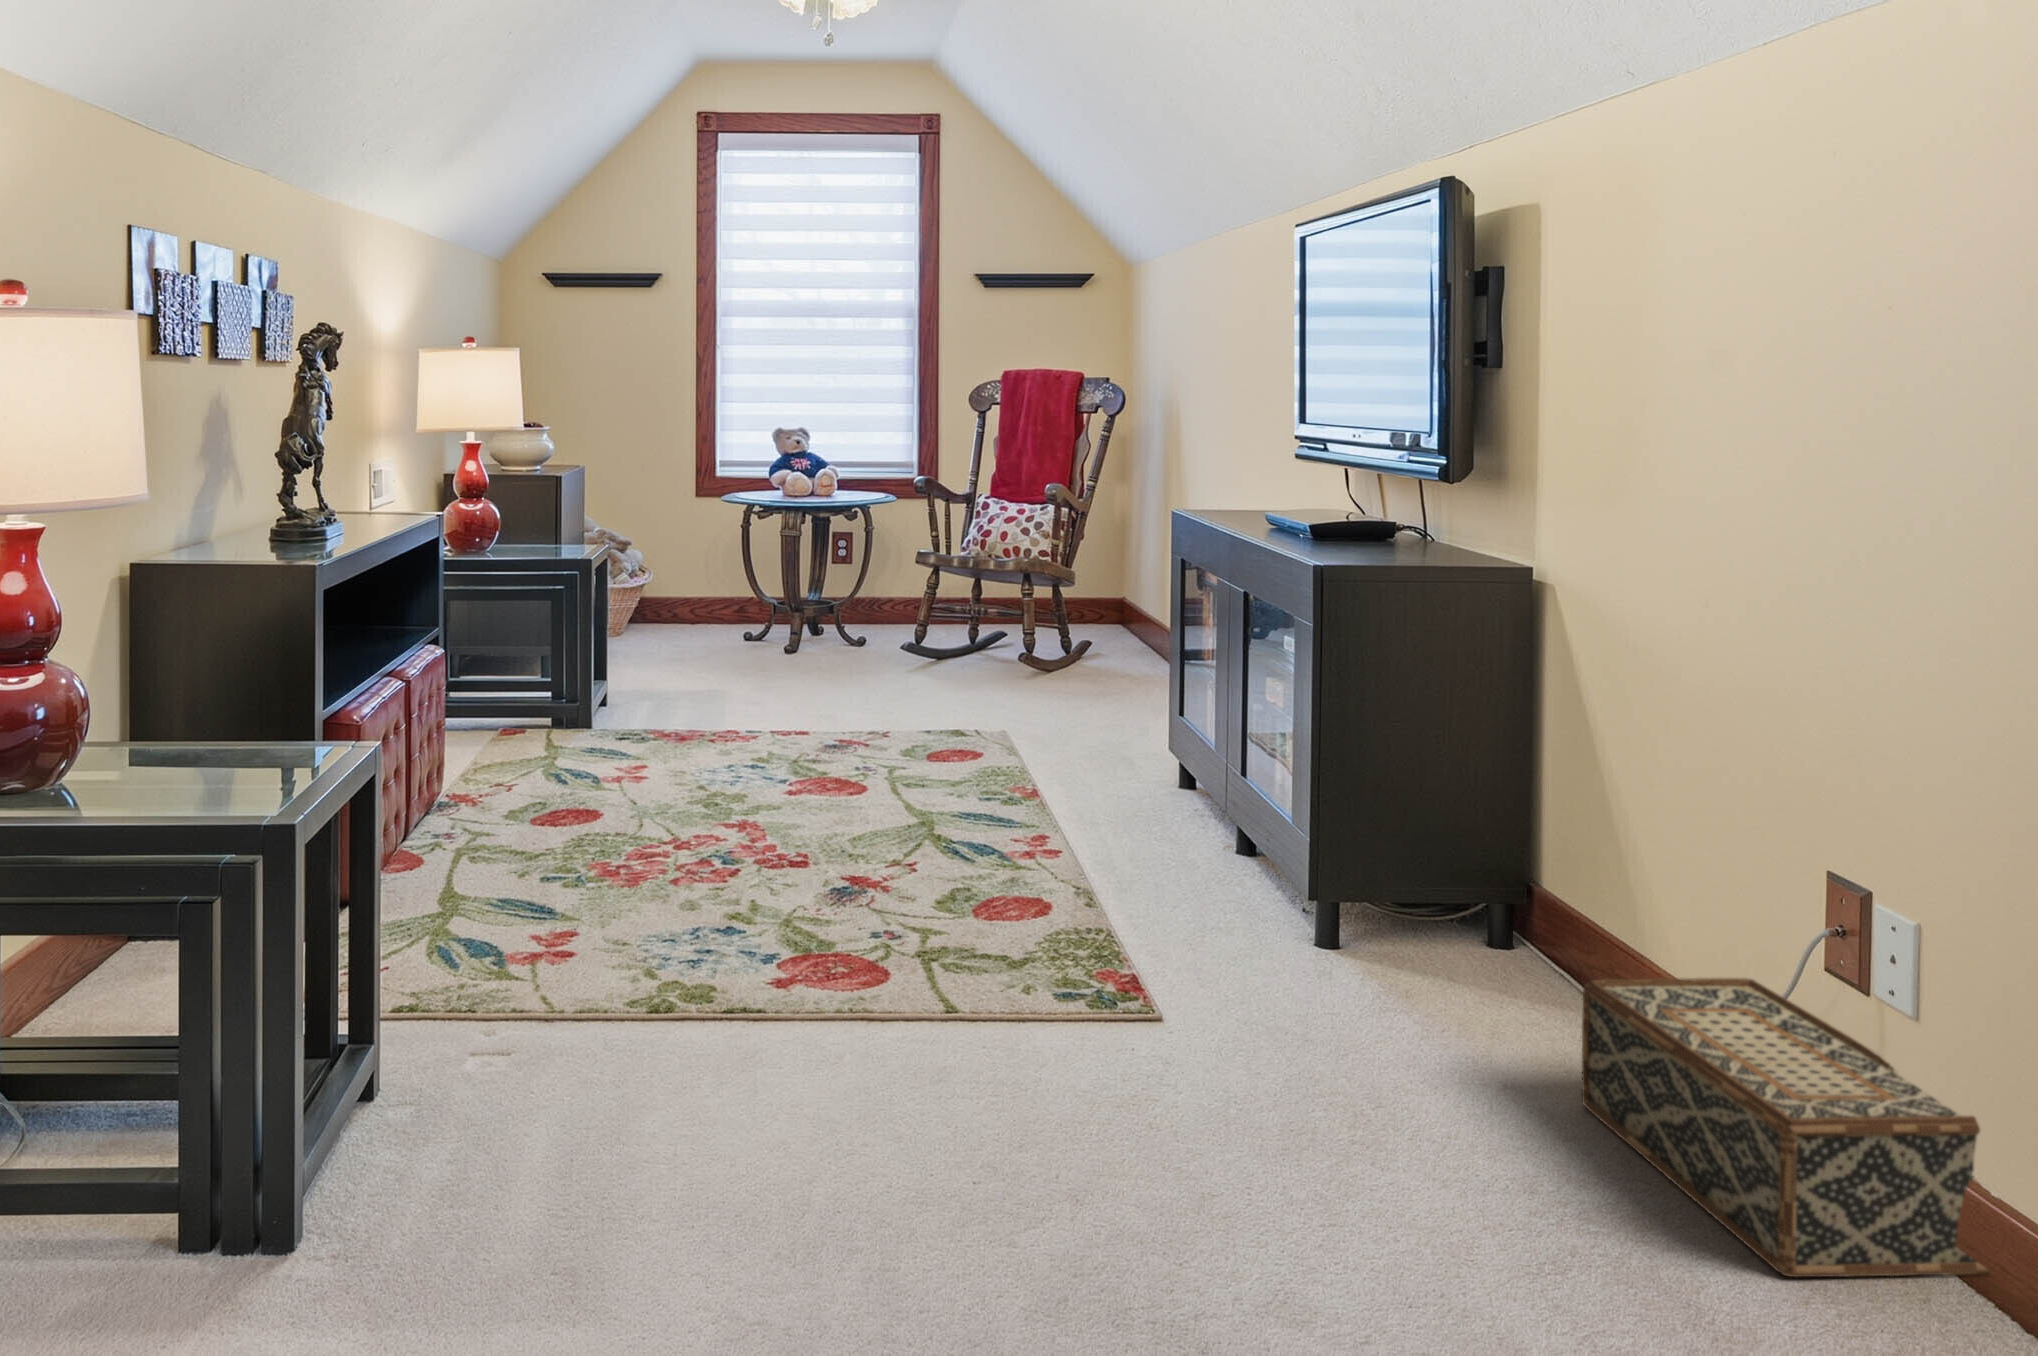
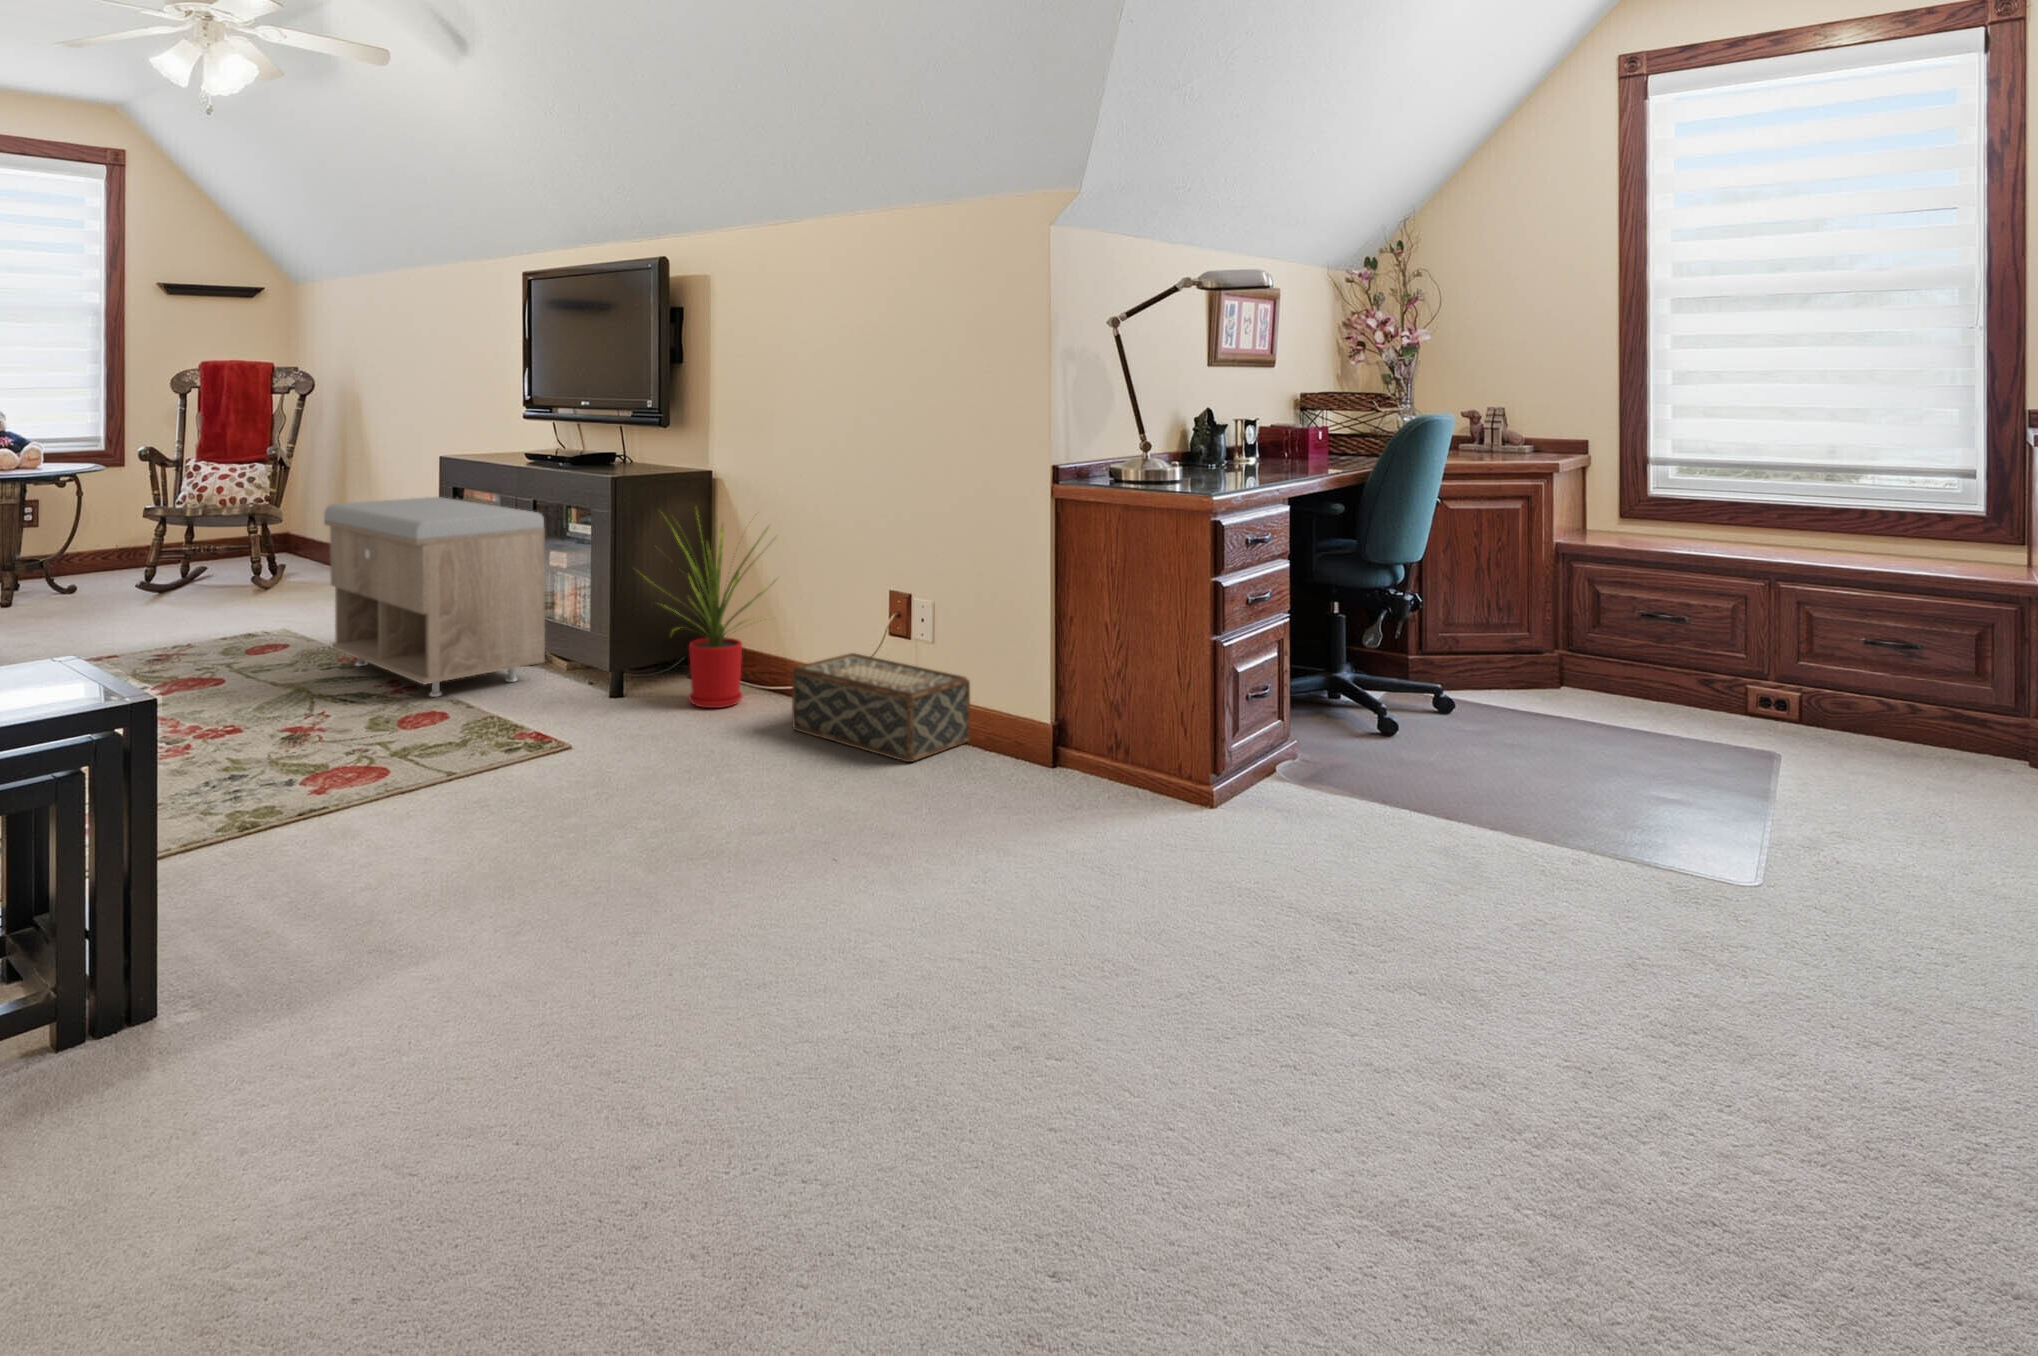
storage bench: none [995,569,1247,875] -> present [324,497,545,697]
house plant: none [1339,629,1631,1016] -> present [656,511,776,708]

